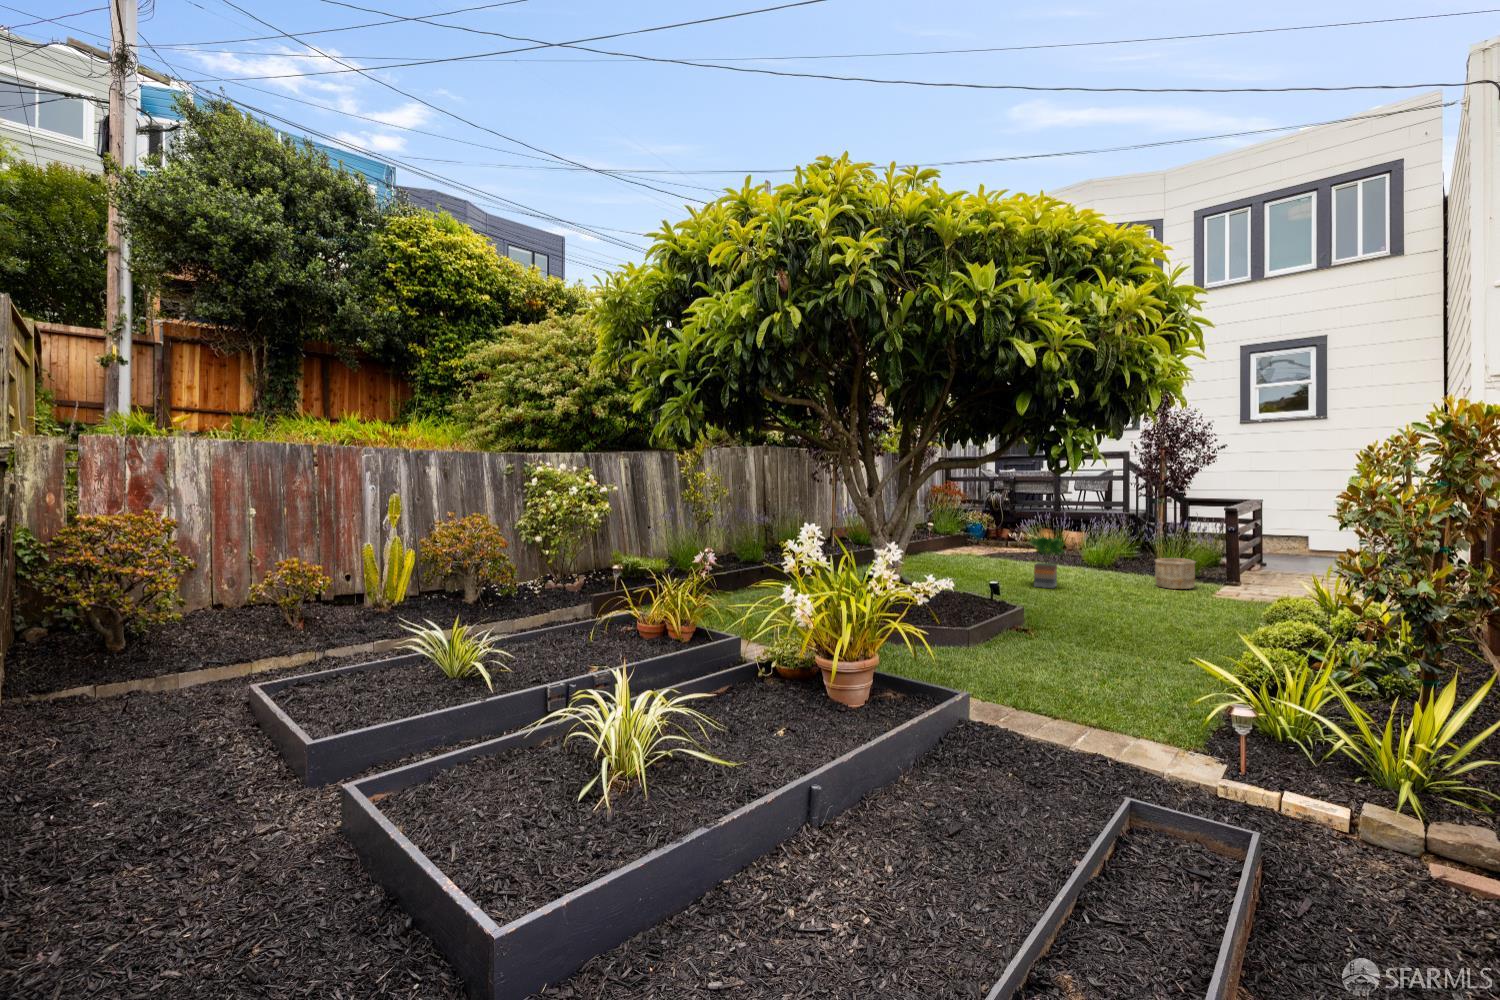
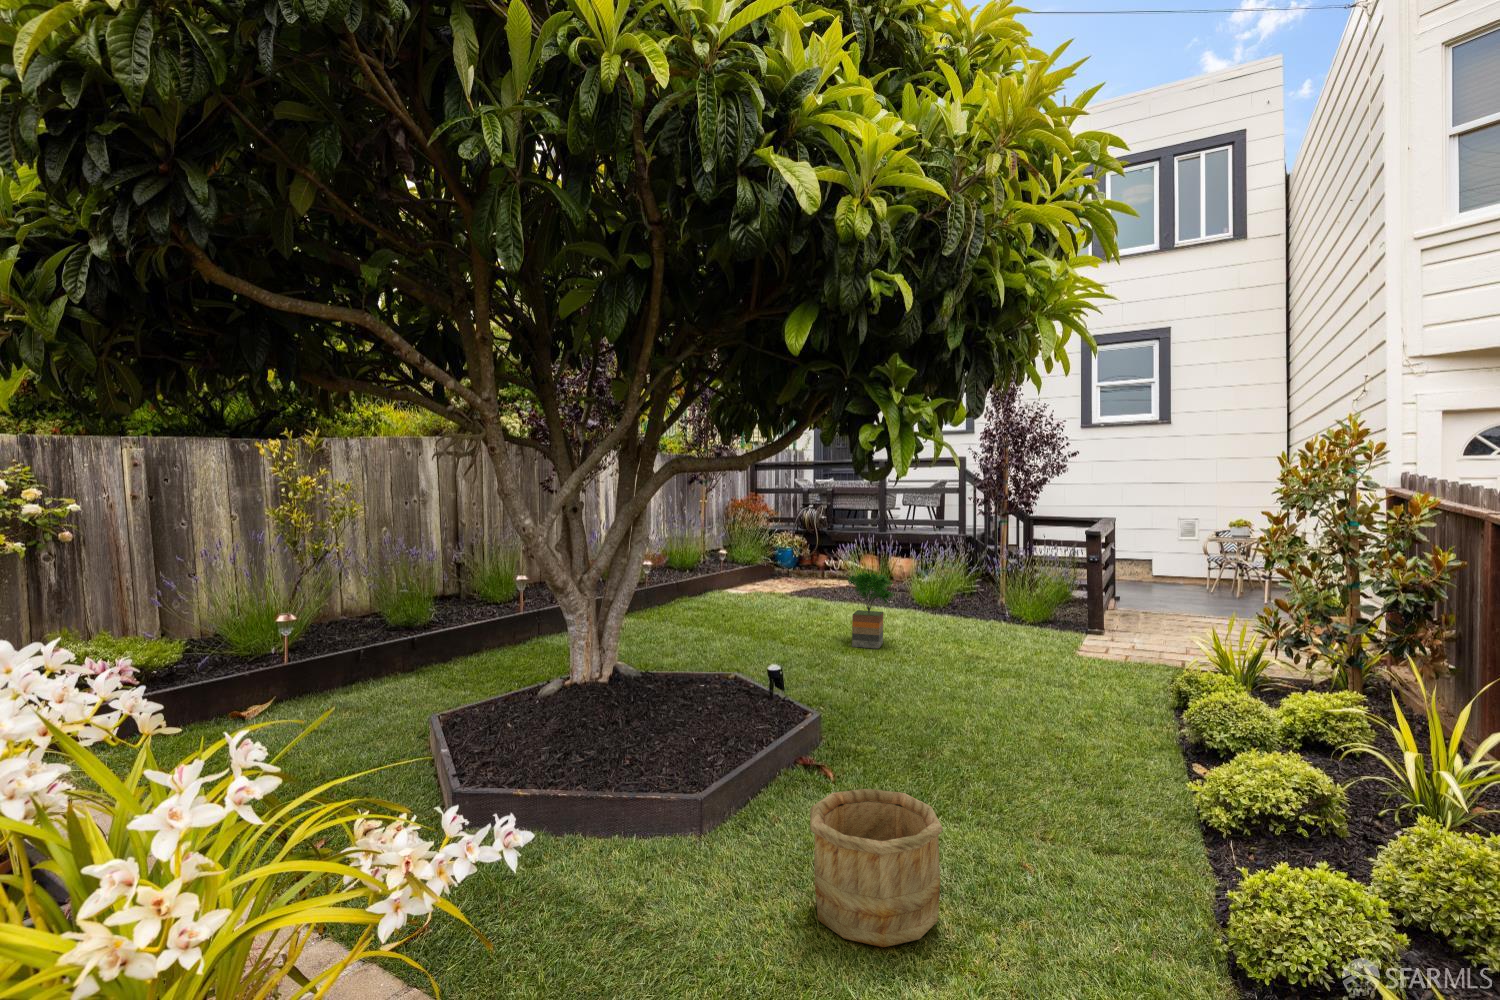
wooden bucket: present [1155,558,1196,589] -> present [810,789,943,947]

